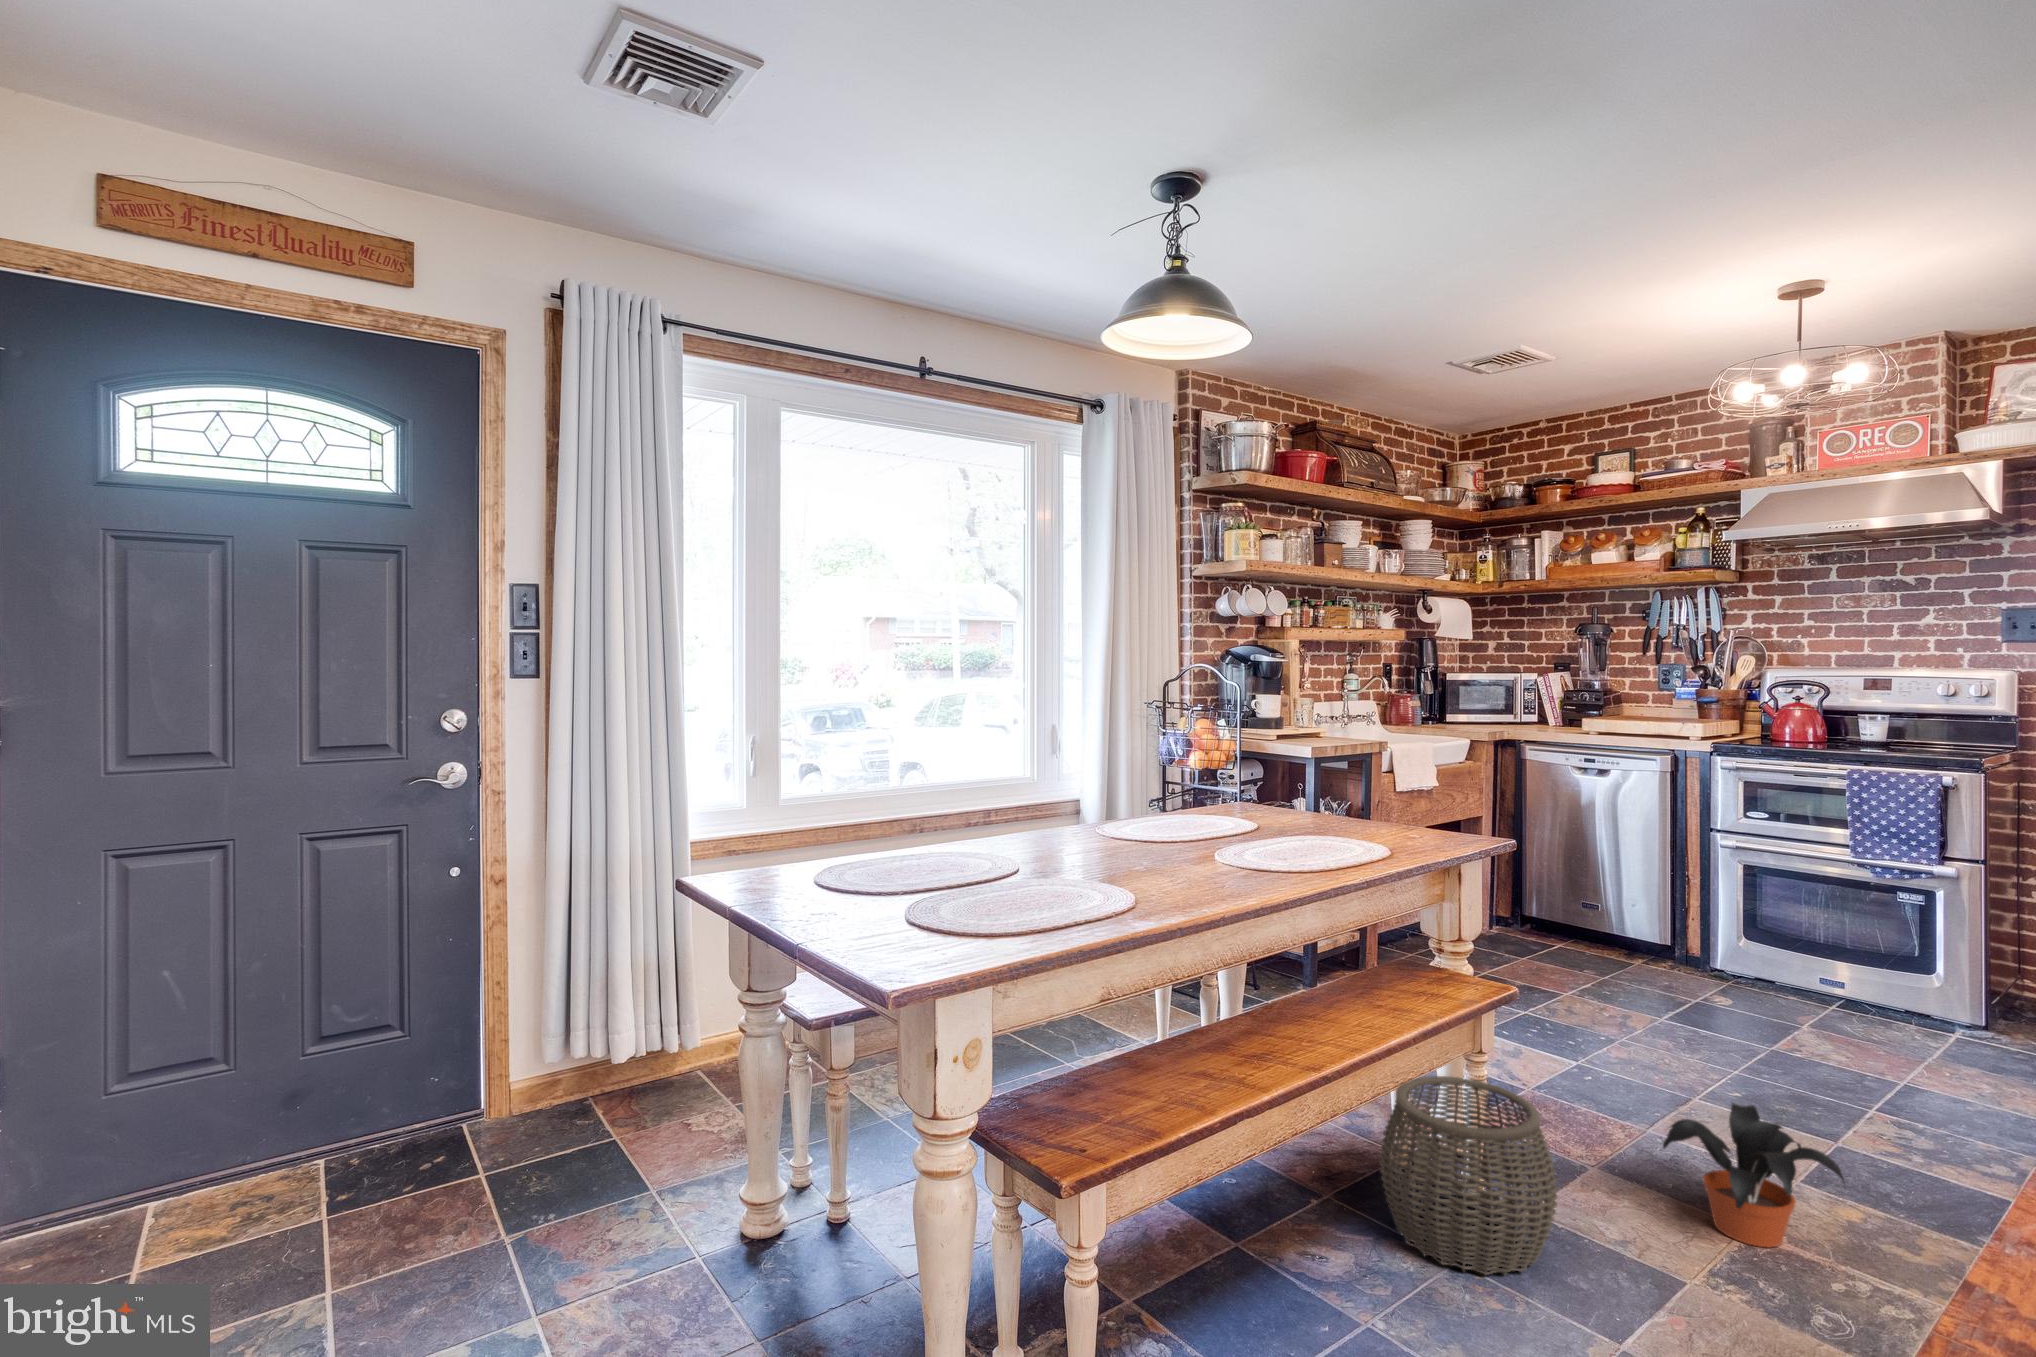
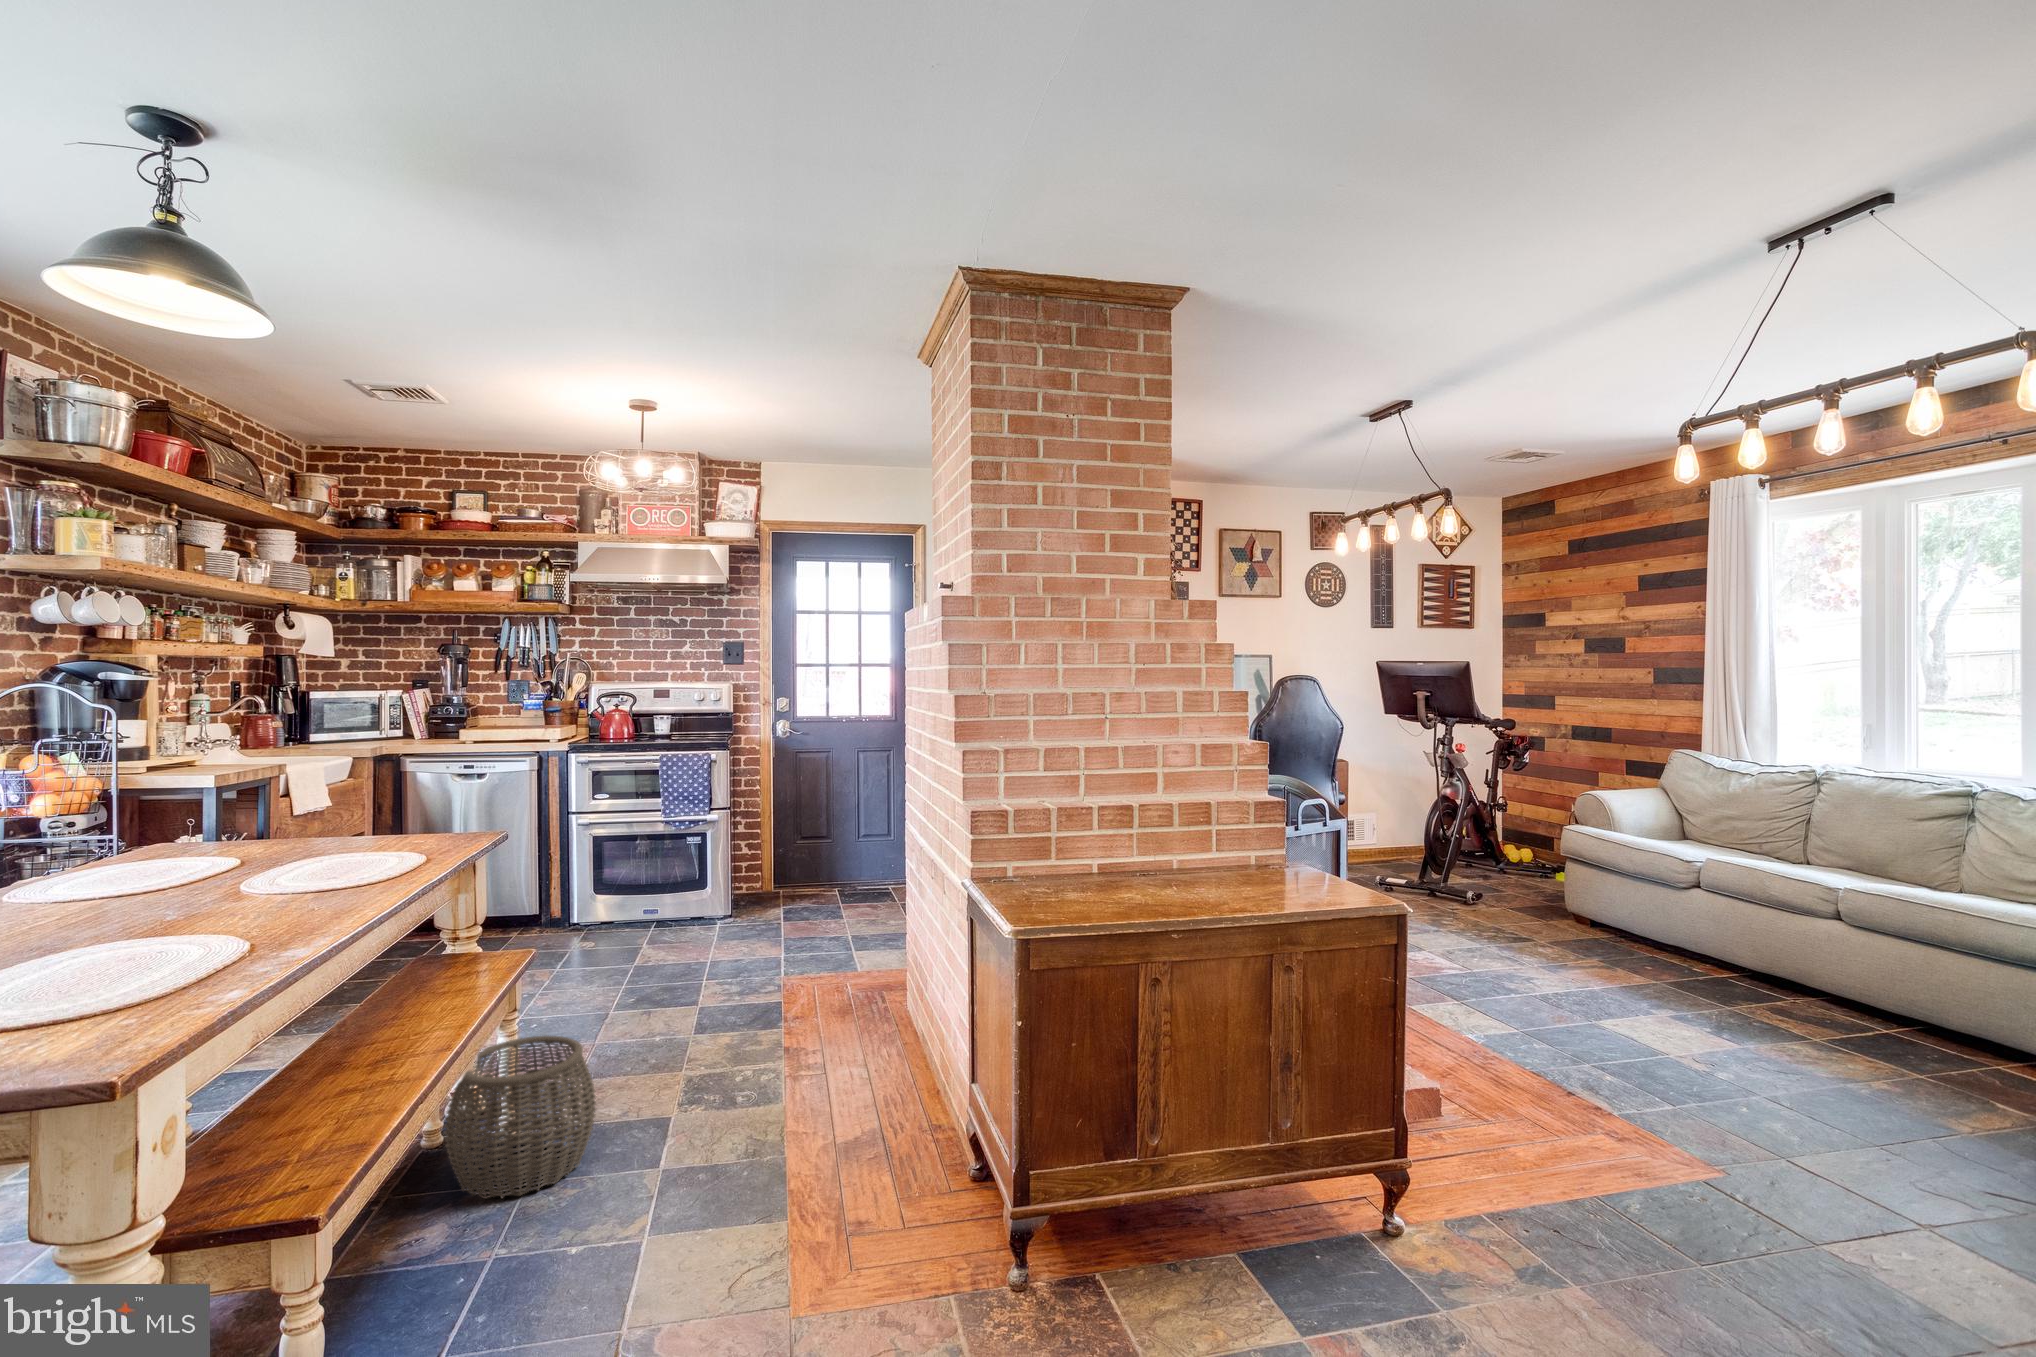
potted plant: present [1663,1103,1845,1247] -> none [629,987,736,1079]

